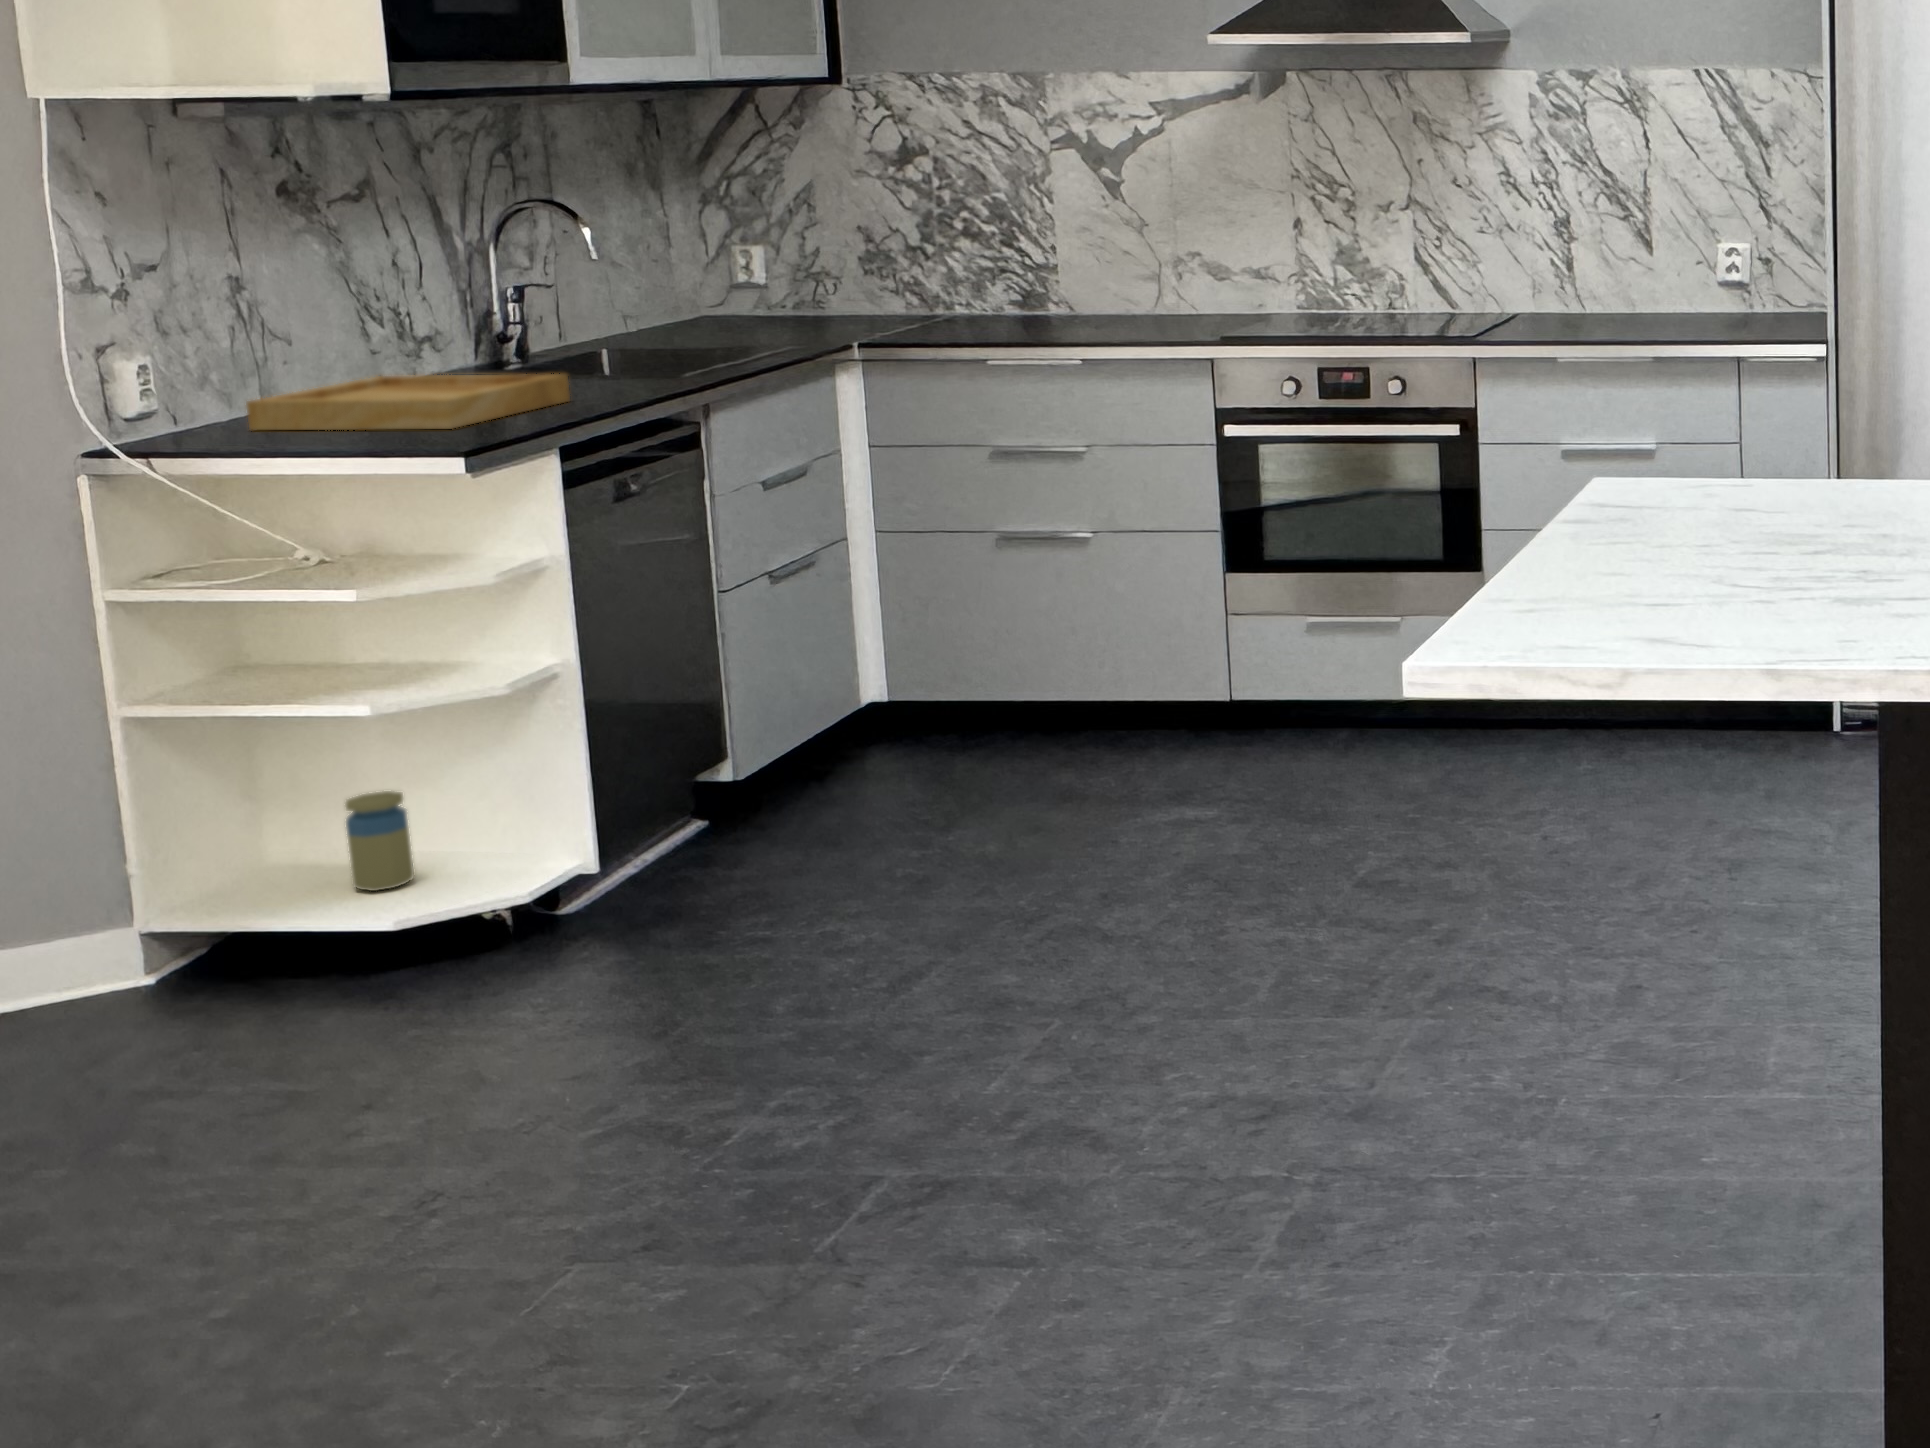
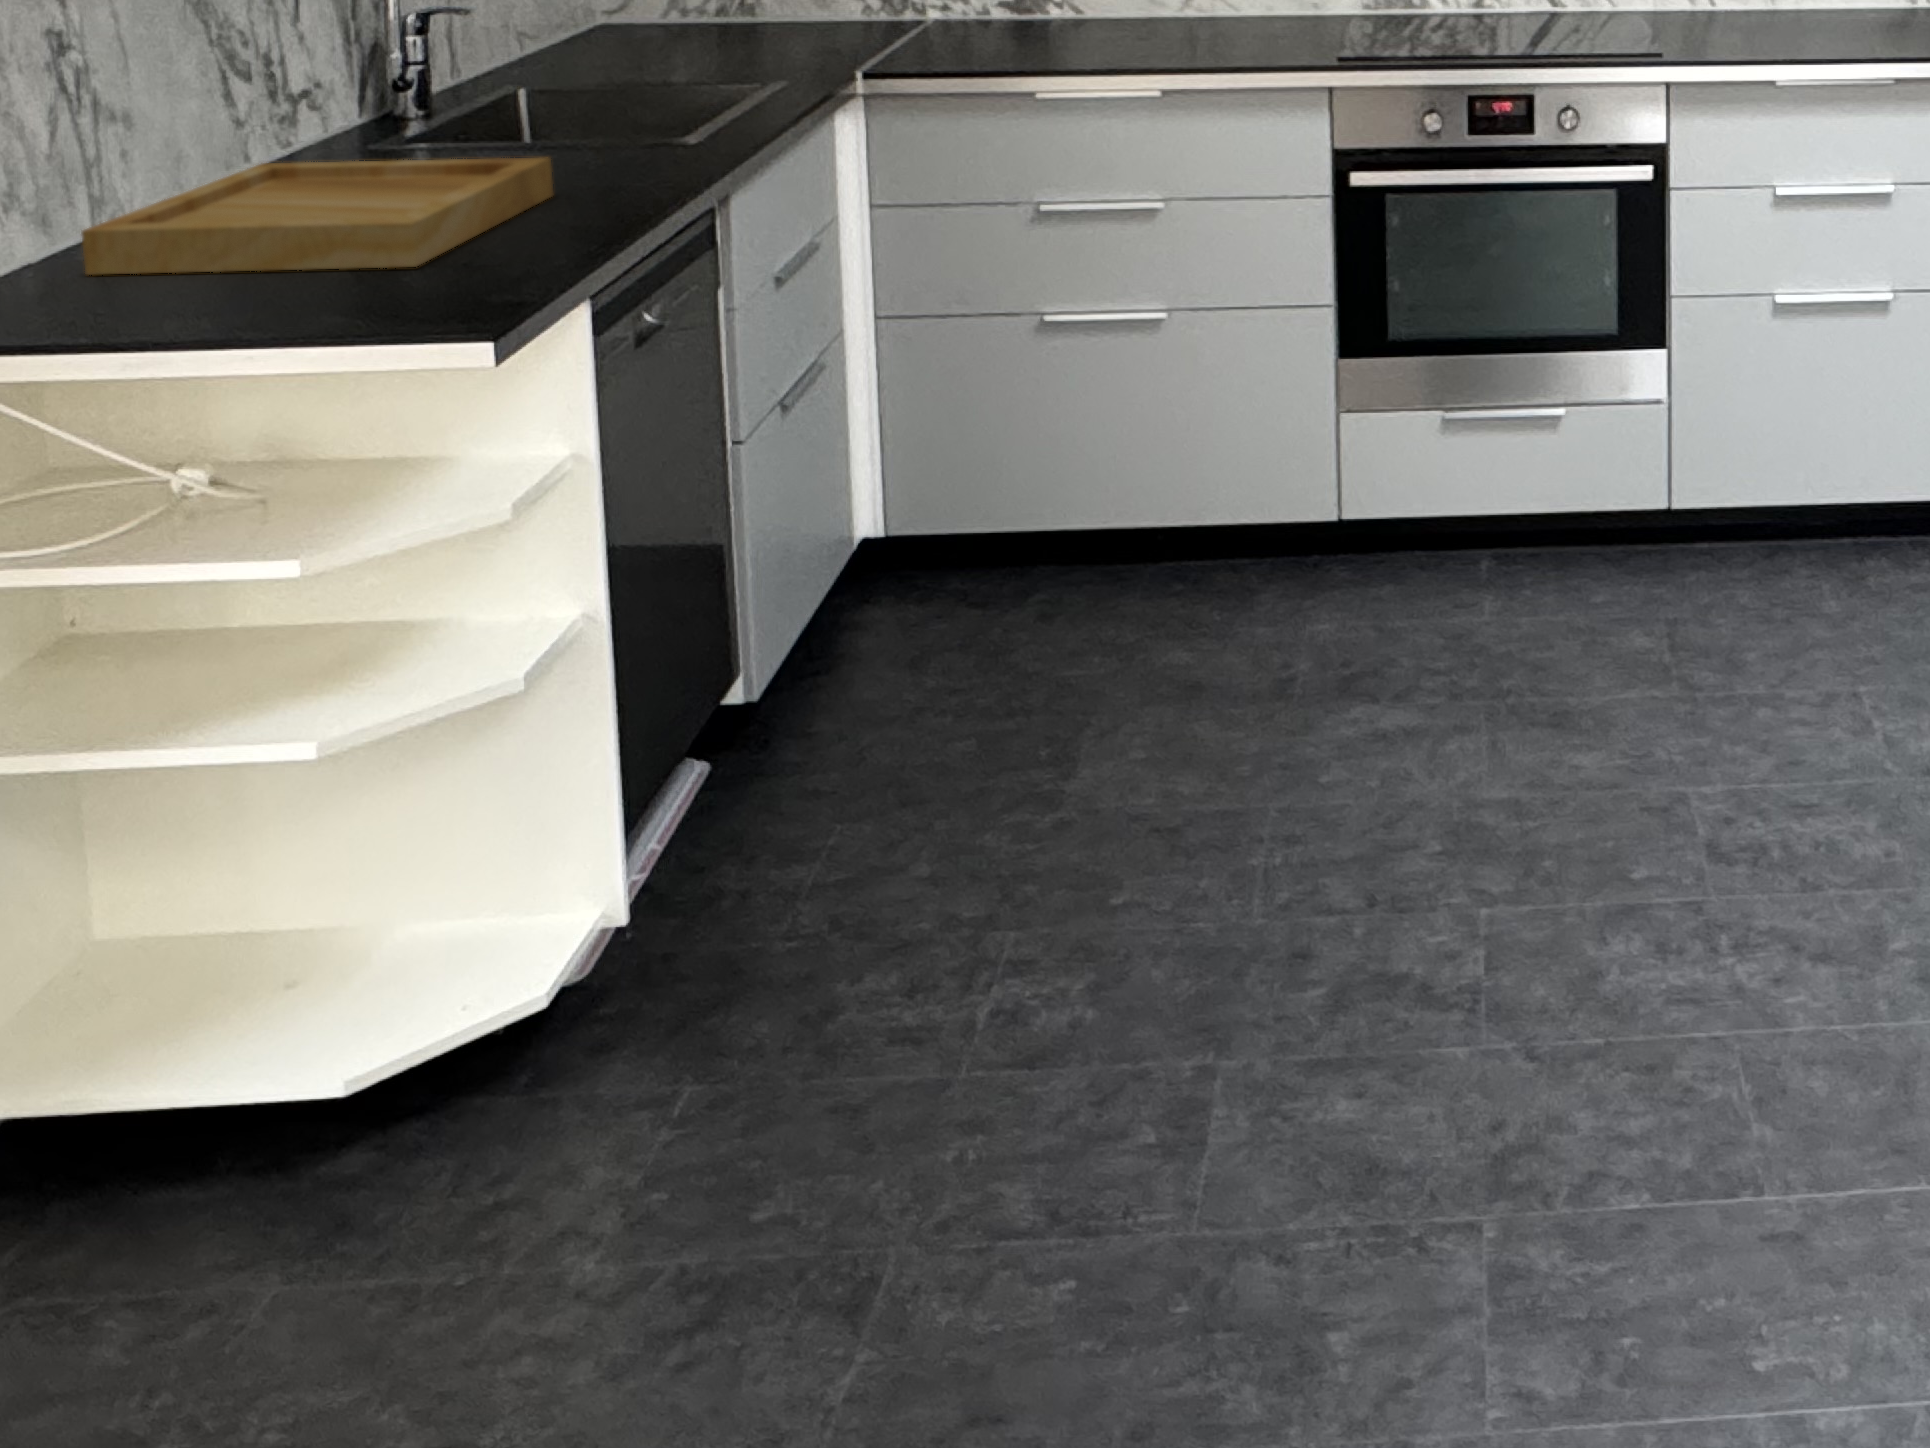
jar: present [346,791,414,891] -> none [254,848,360,1019]

